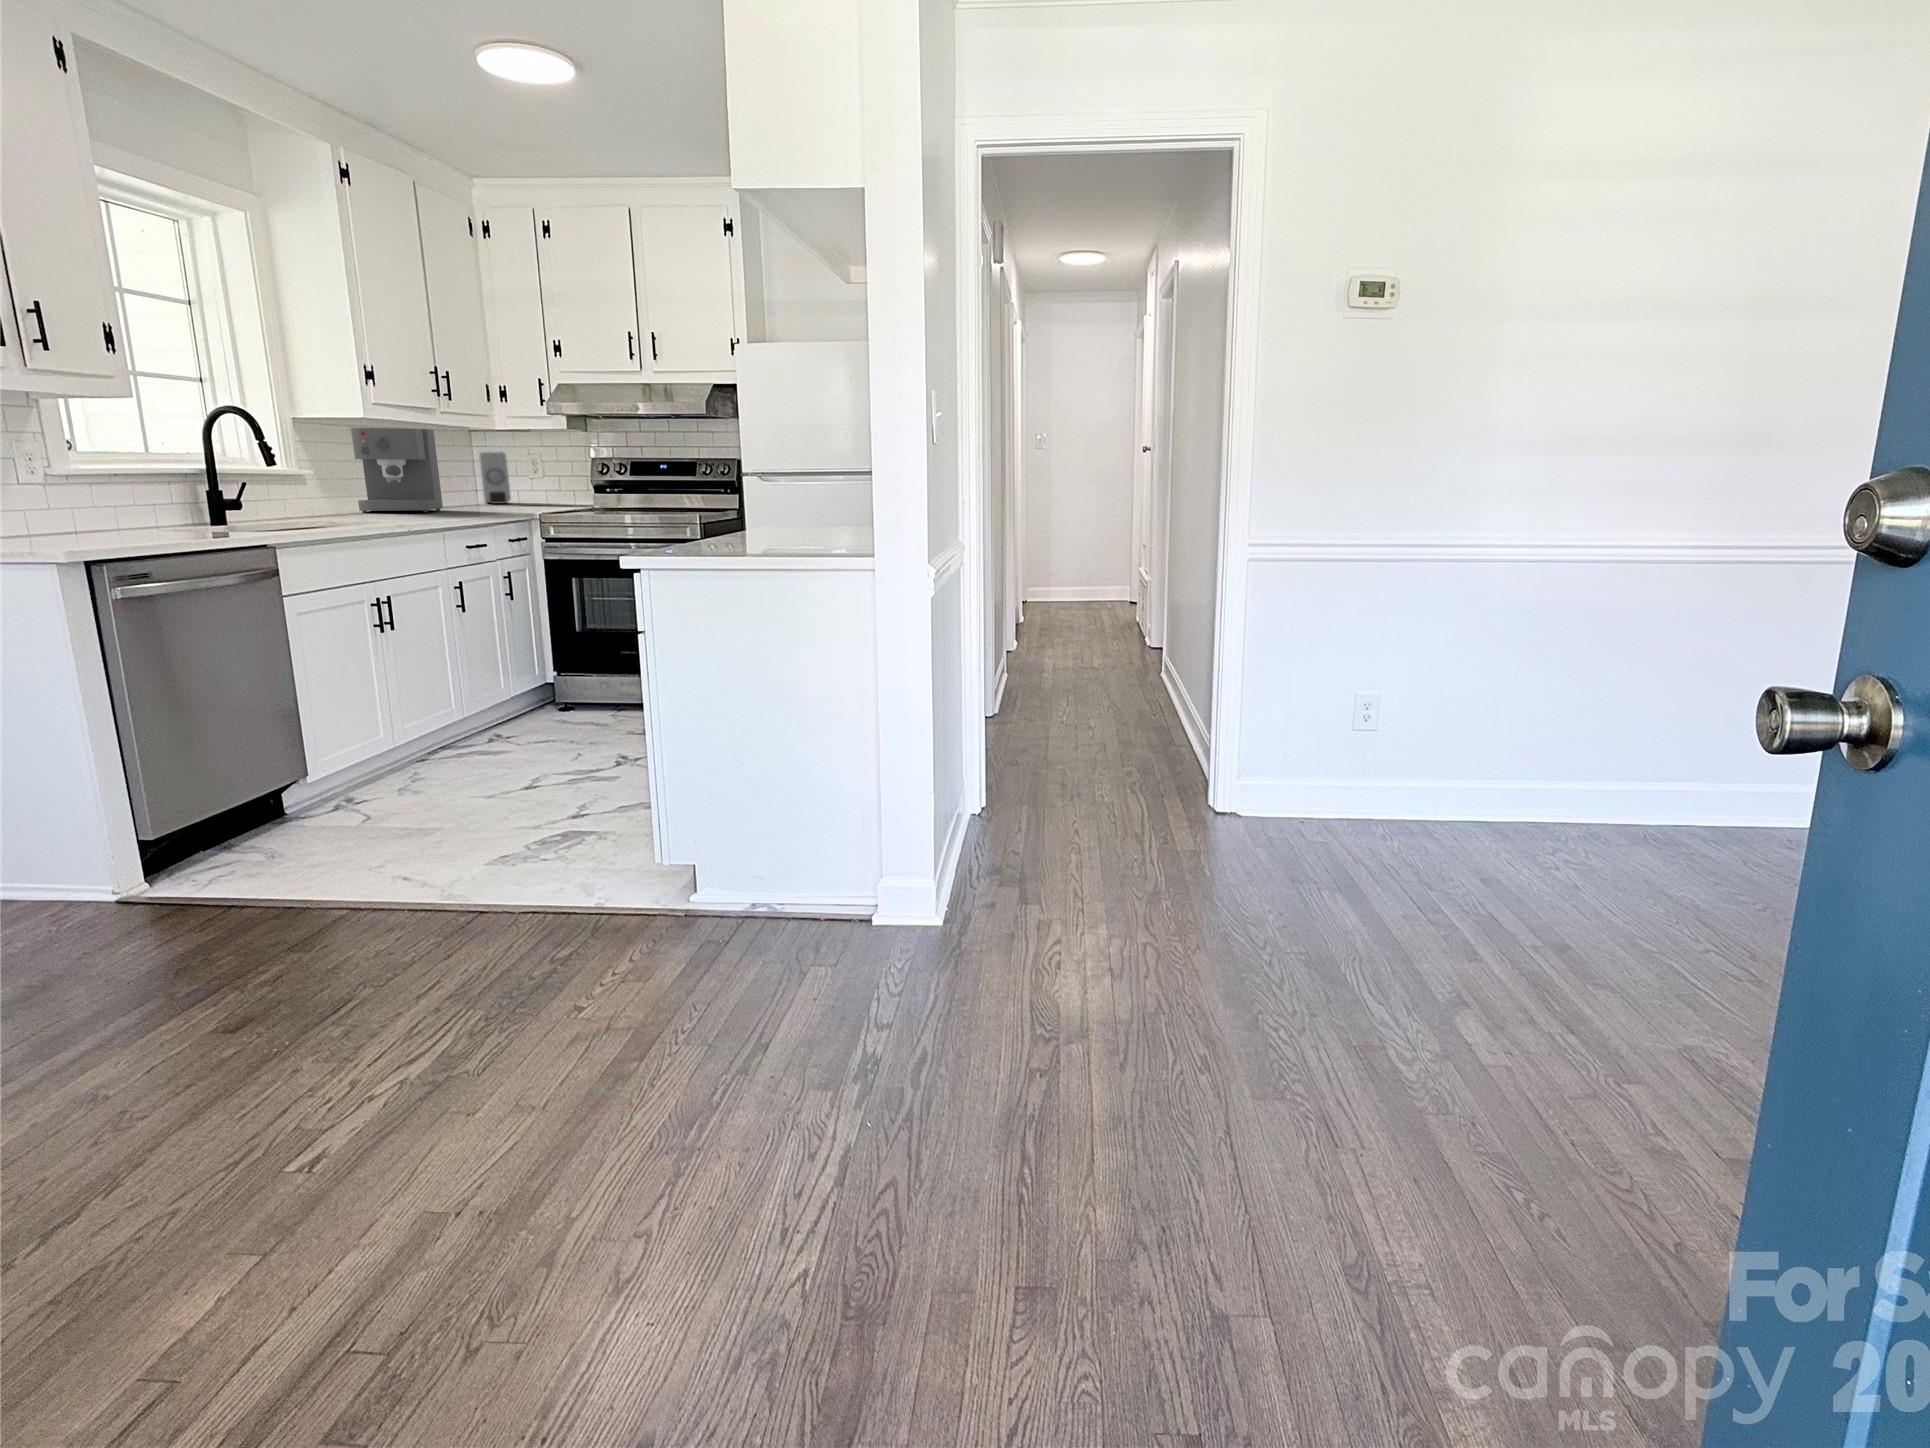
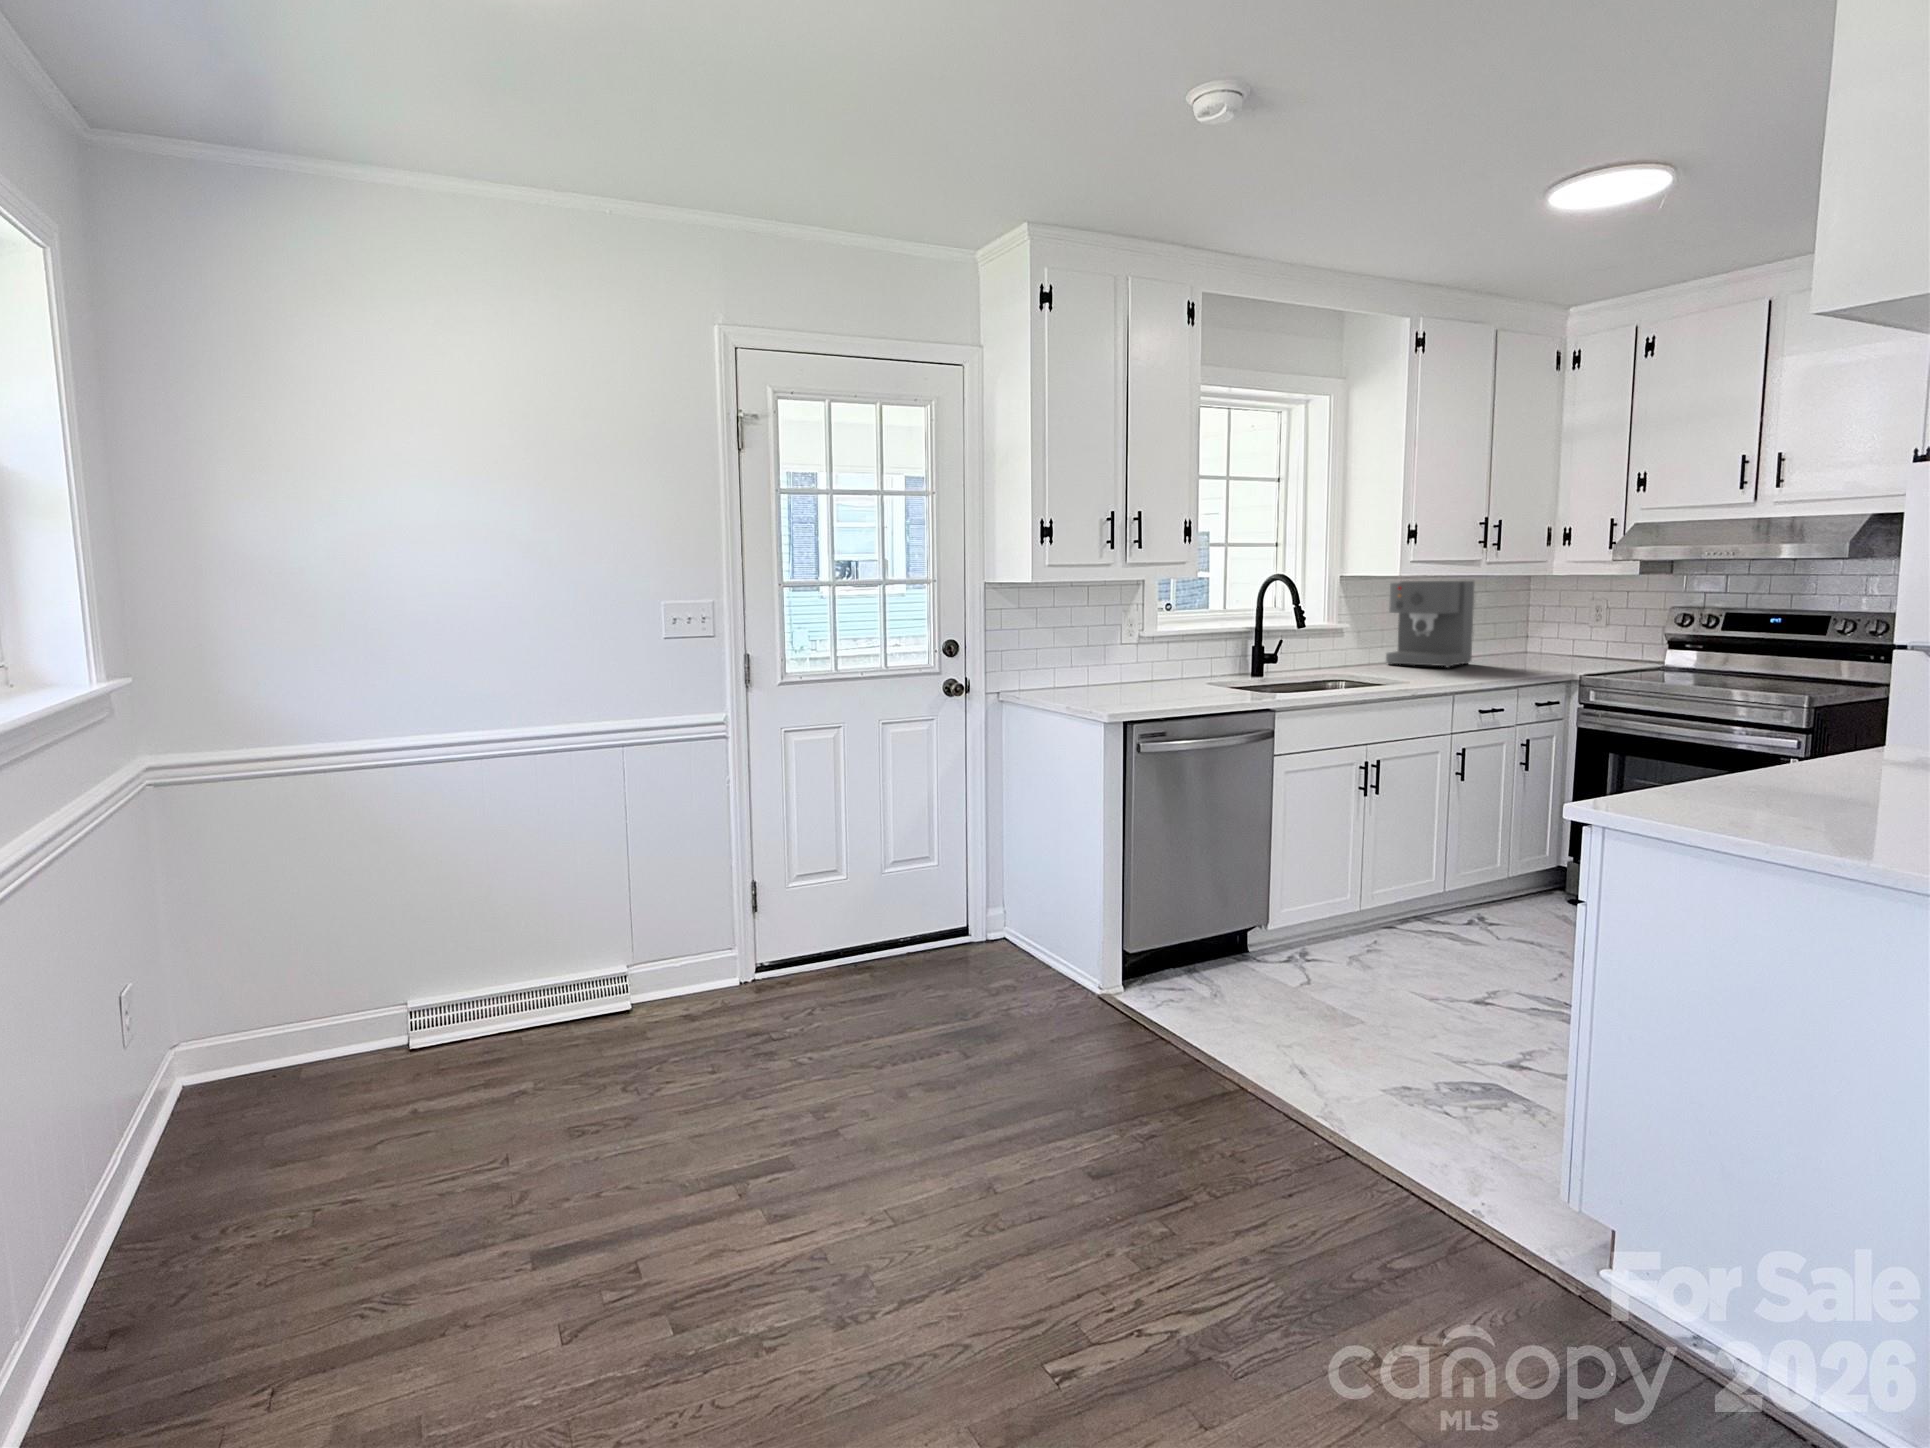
soap dispenser: present [479,452,511,504] -> none [1529,598,1562,655]

